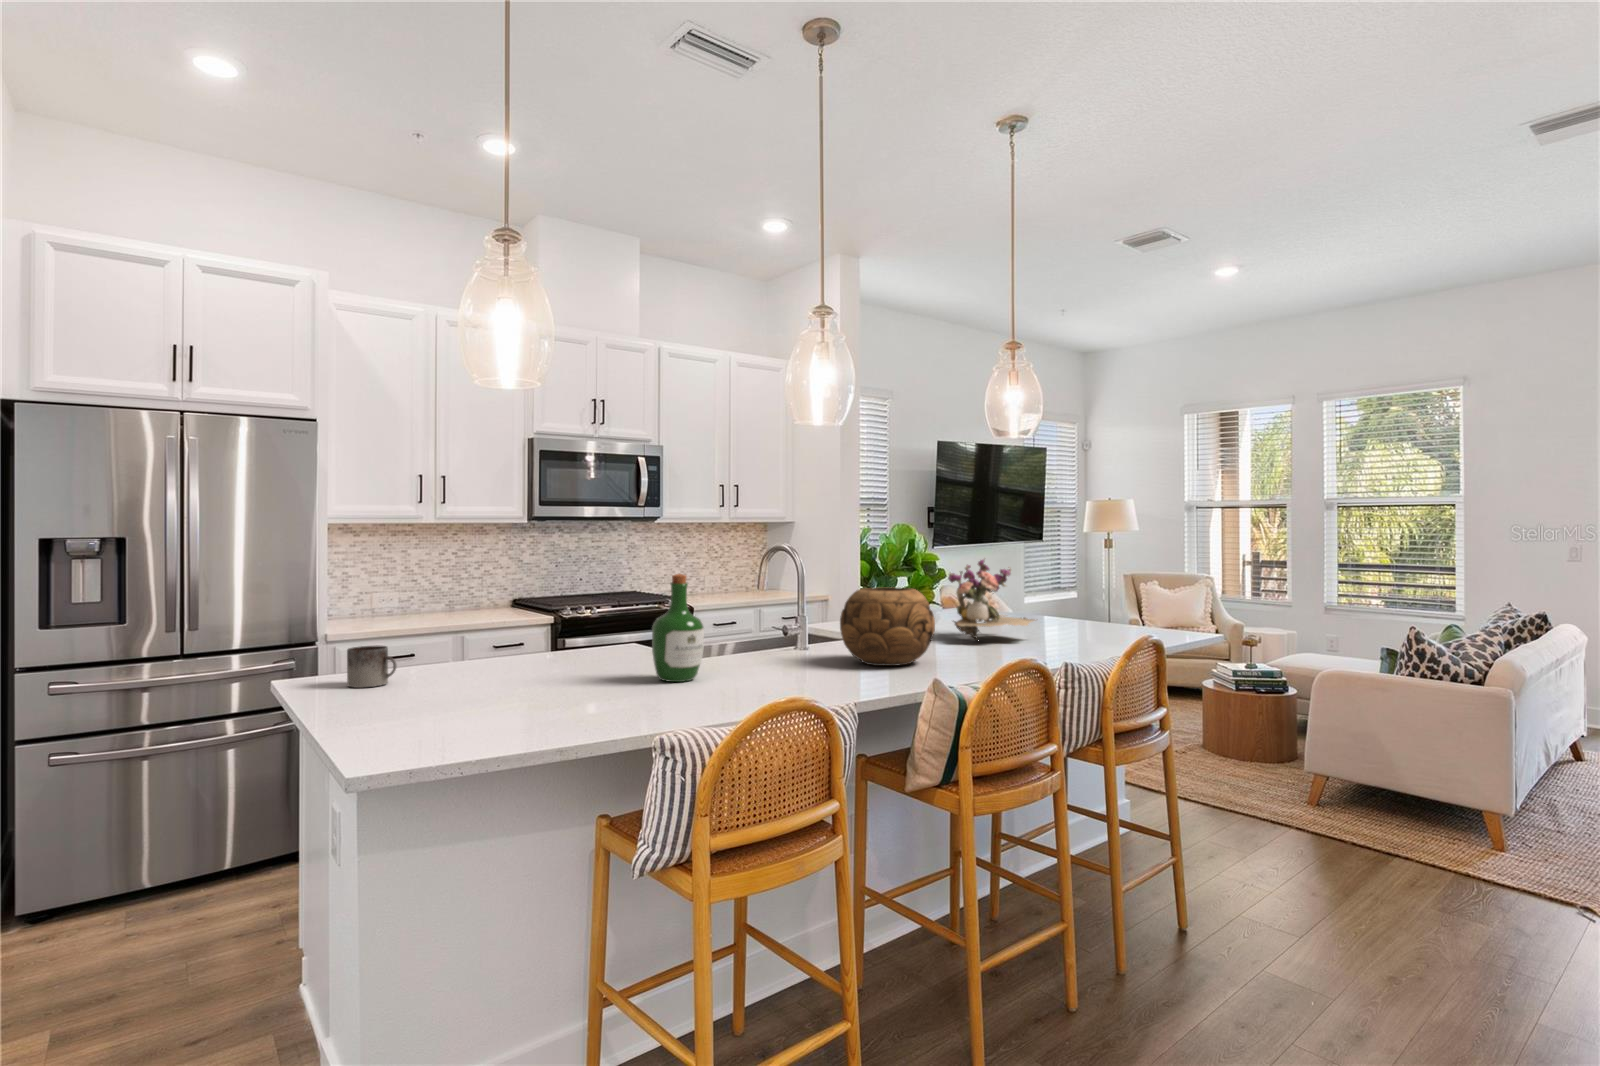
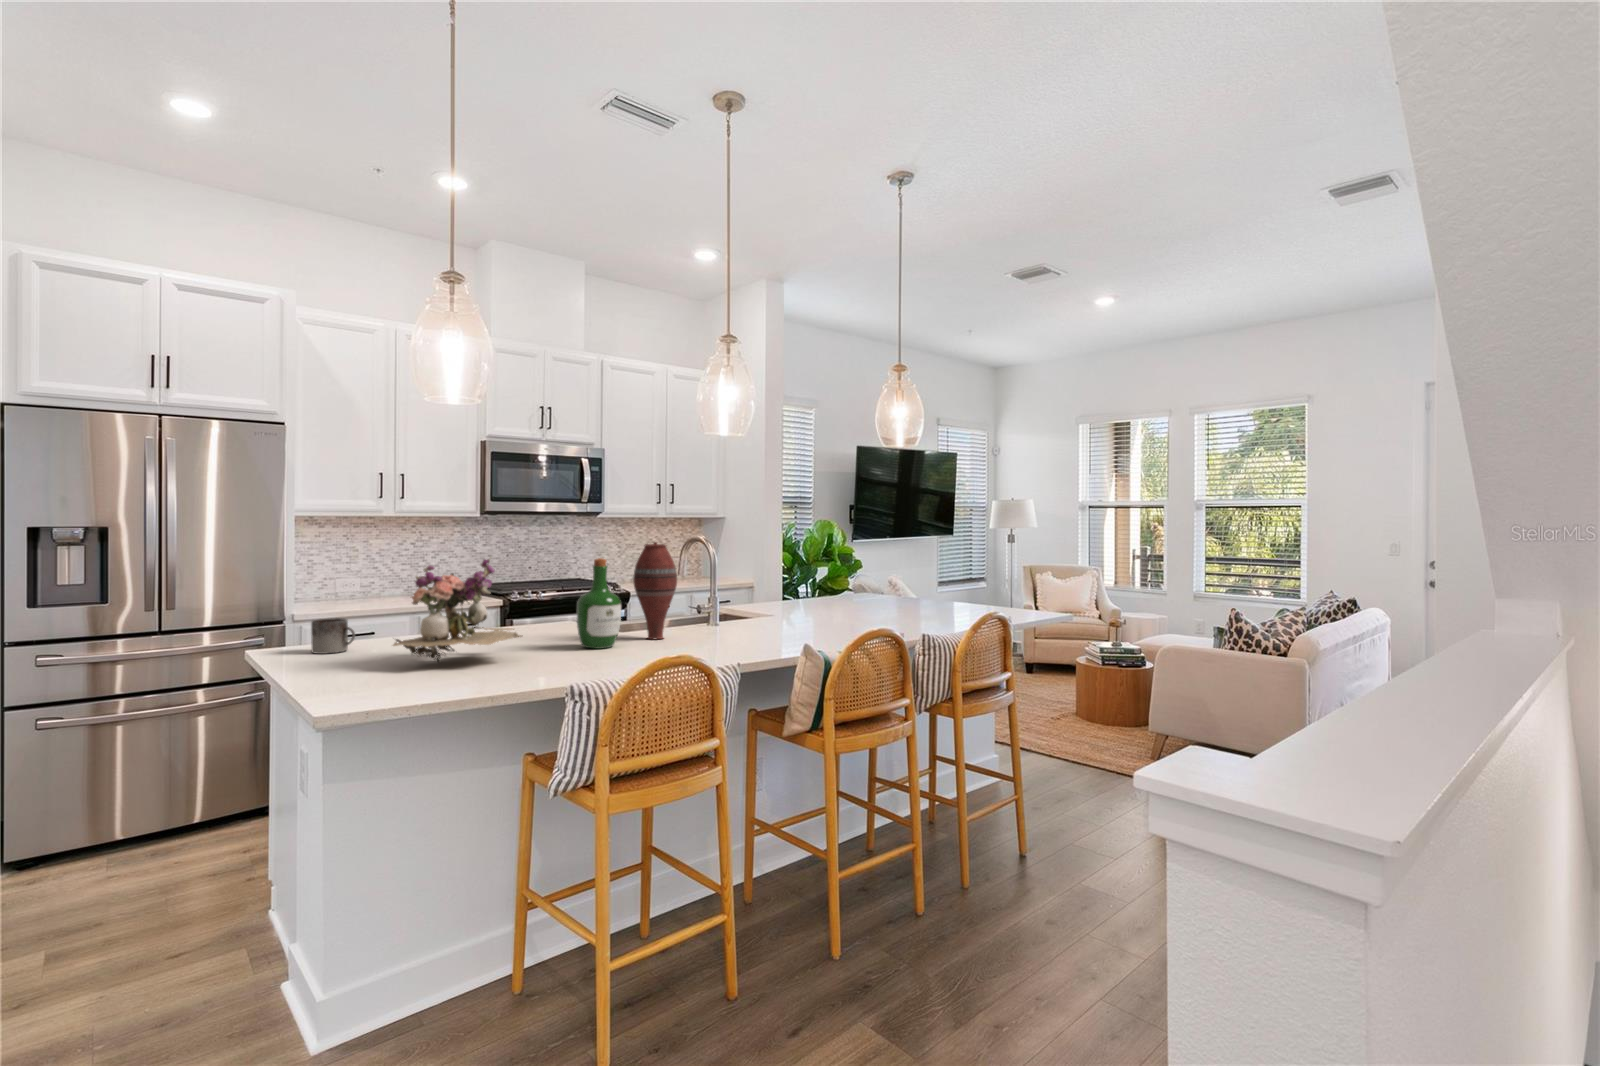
vase: none [715,553,766,669] -> present [633,542,677,639]
flower arrangement: present [948,559,1035,639] -> present [393,559,522,662]
decorative bowl: present [840,587,935,666] -> none [741,572,820,637]

